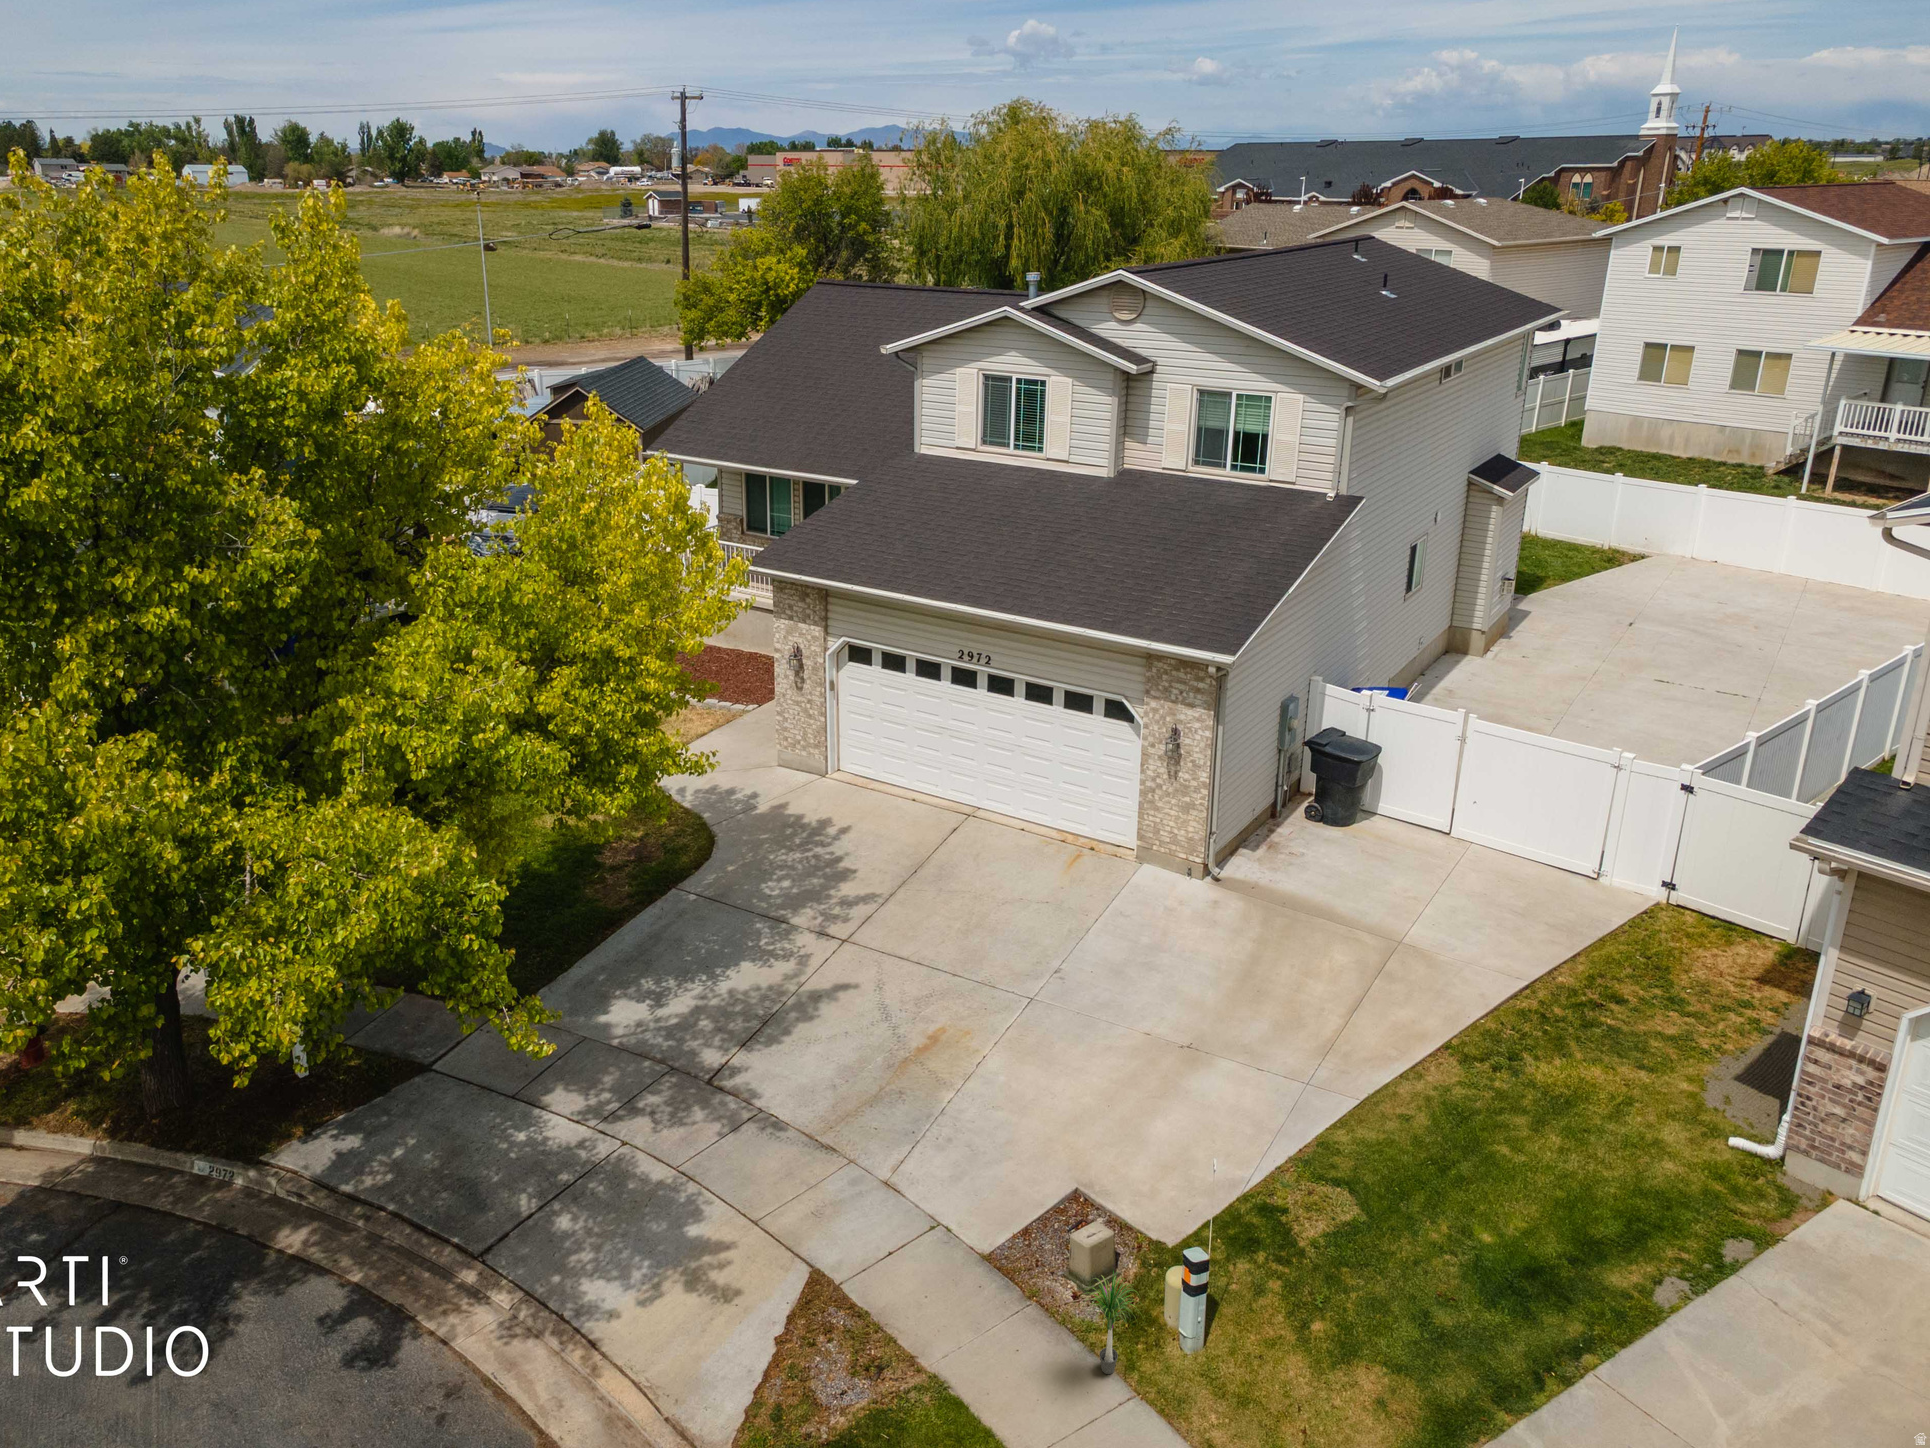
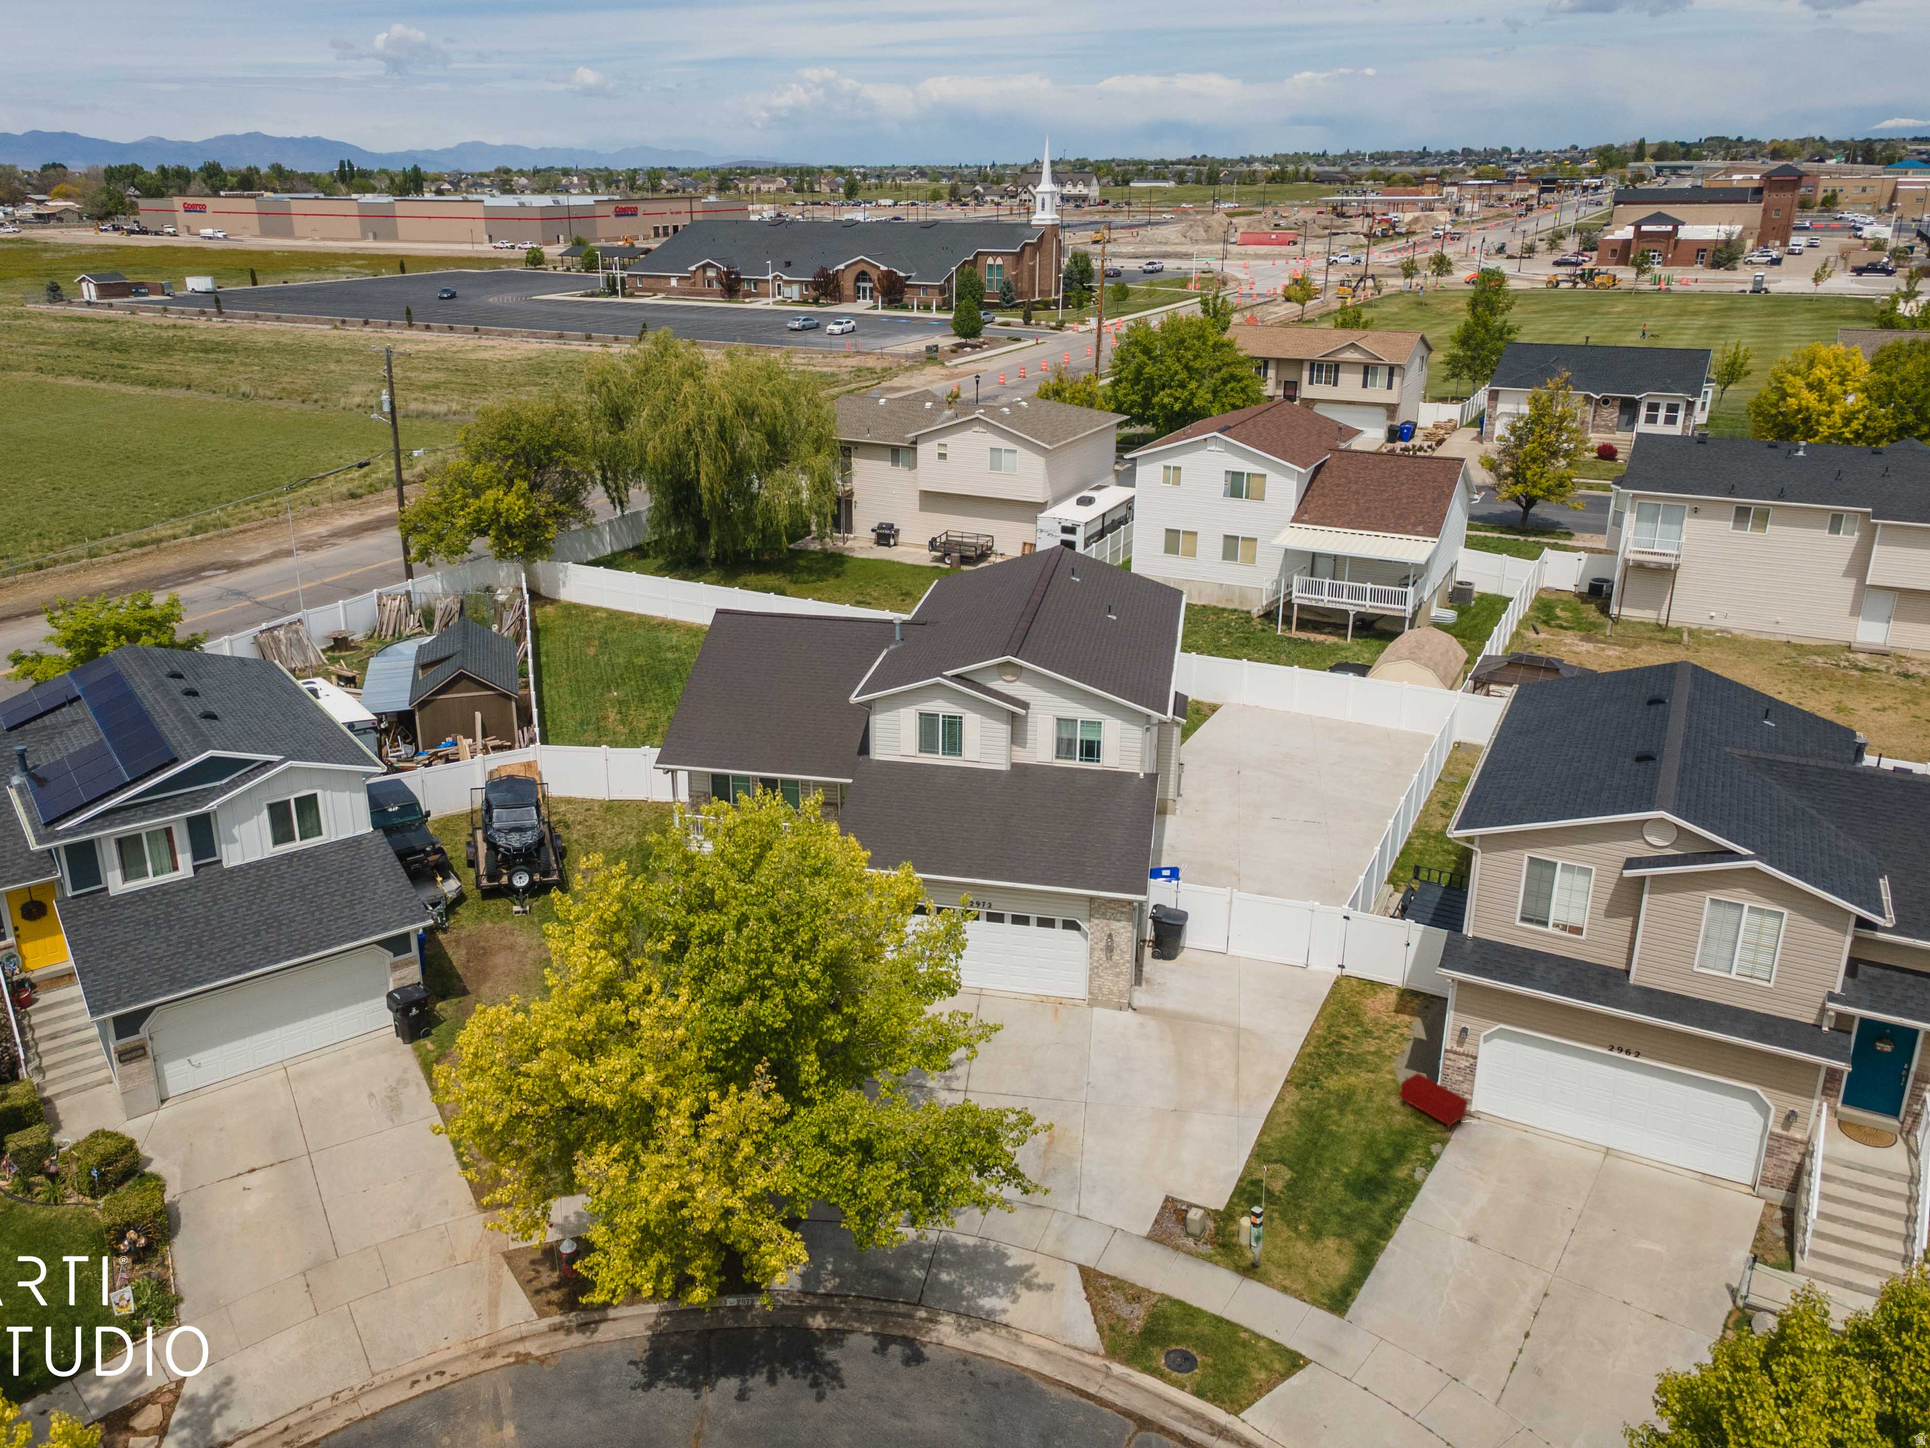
bench: none [1676,1081,1845,1226] -> present [1400,1074,1467,1131]

